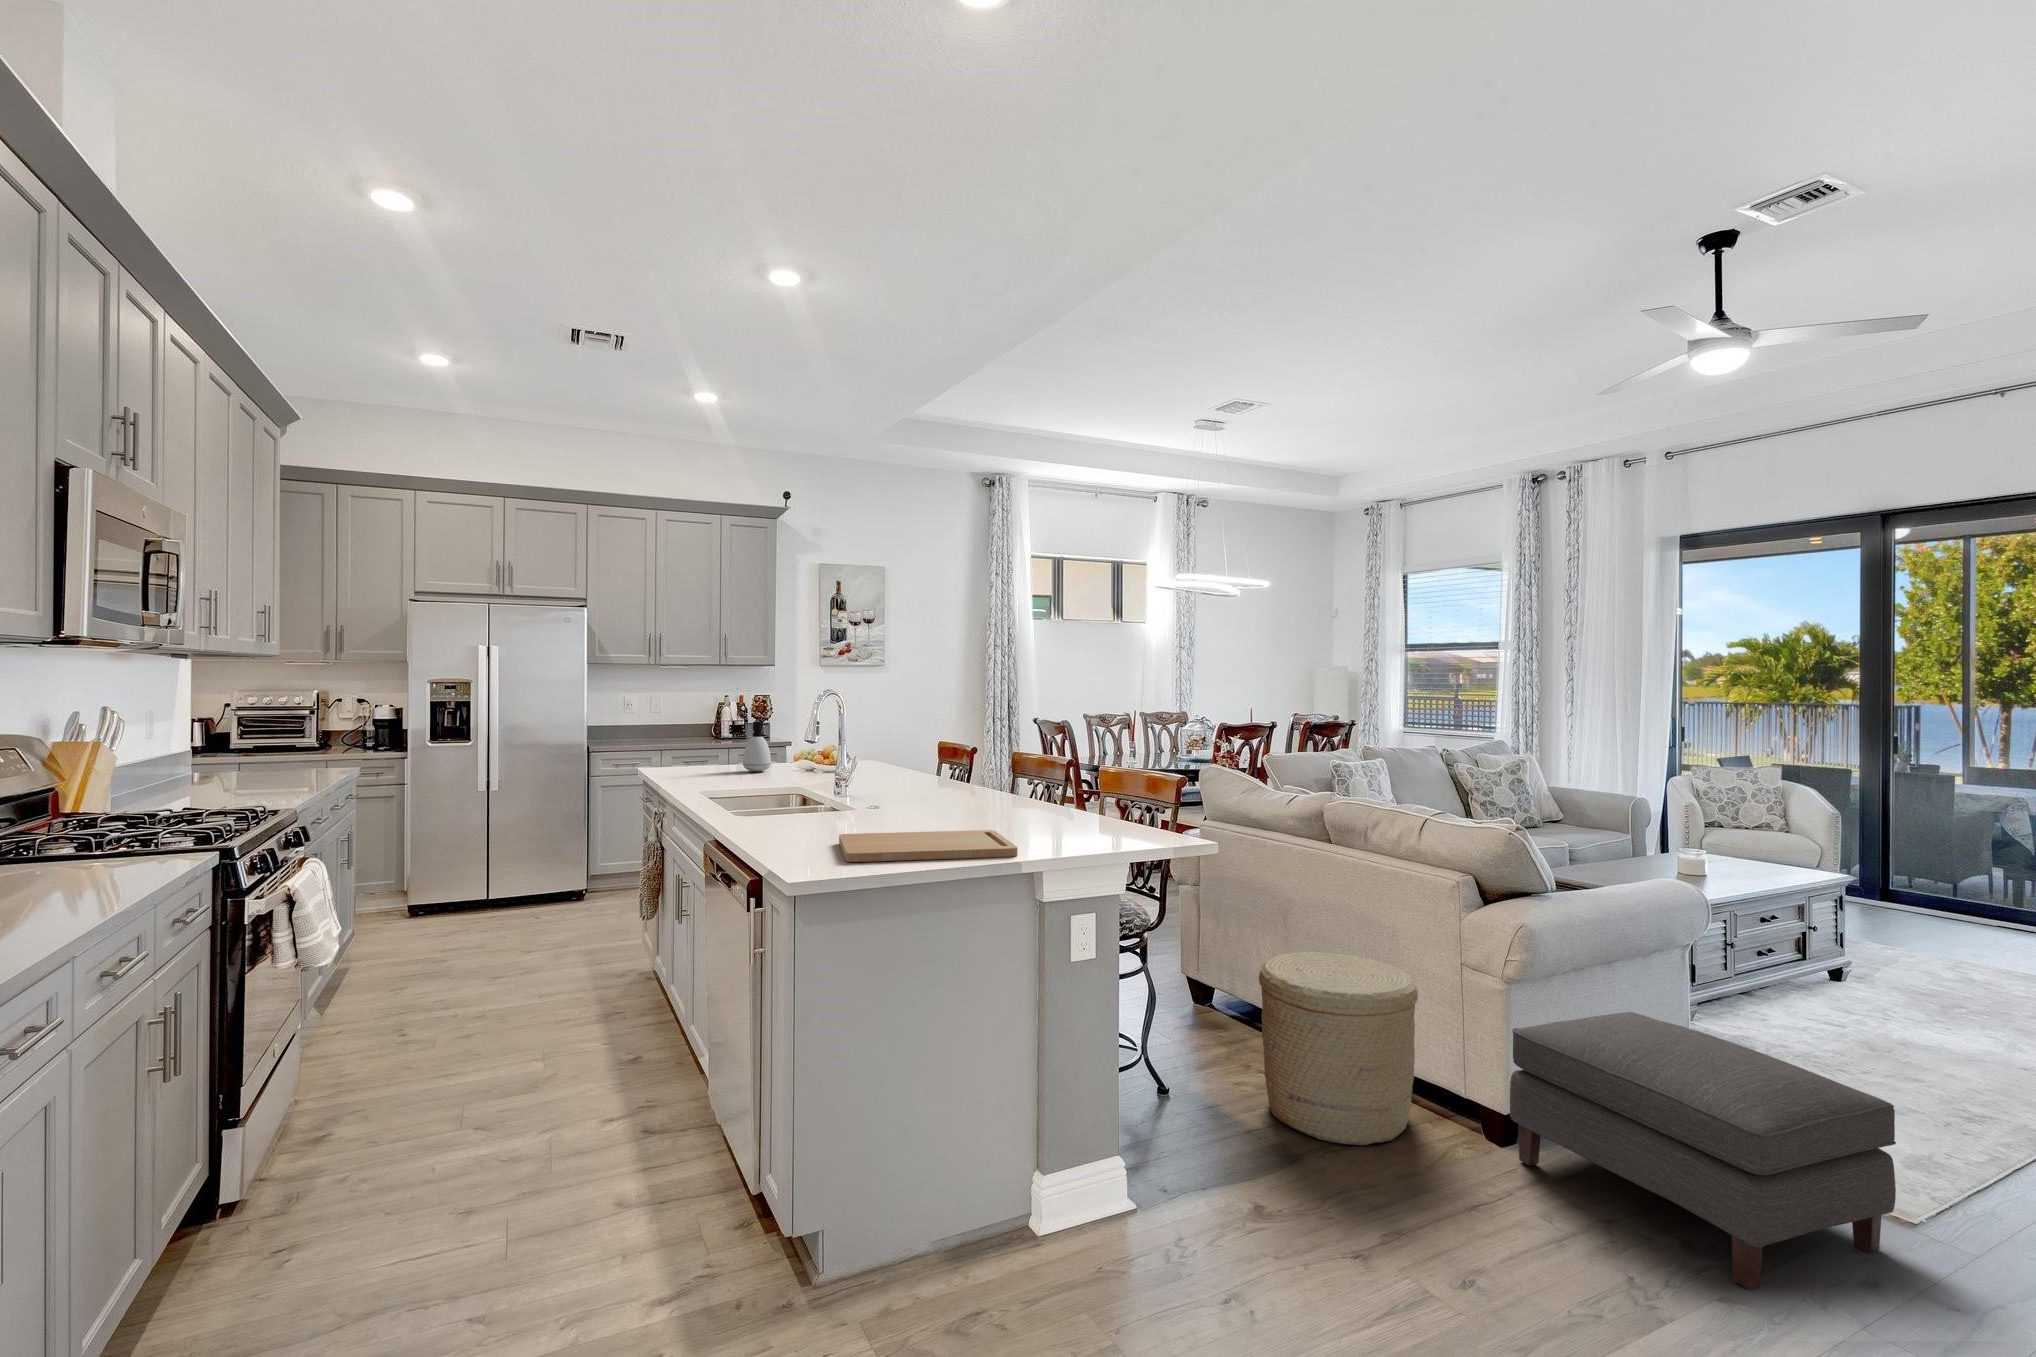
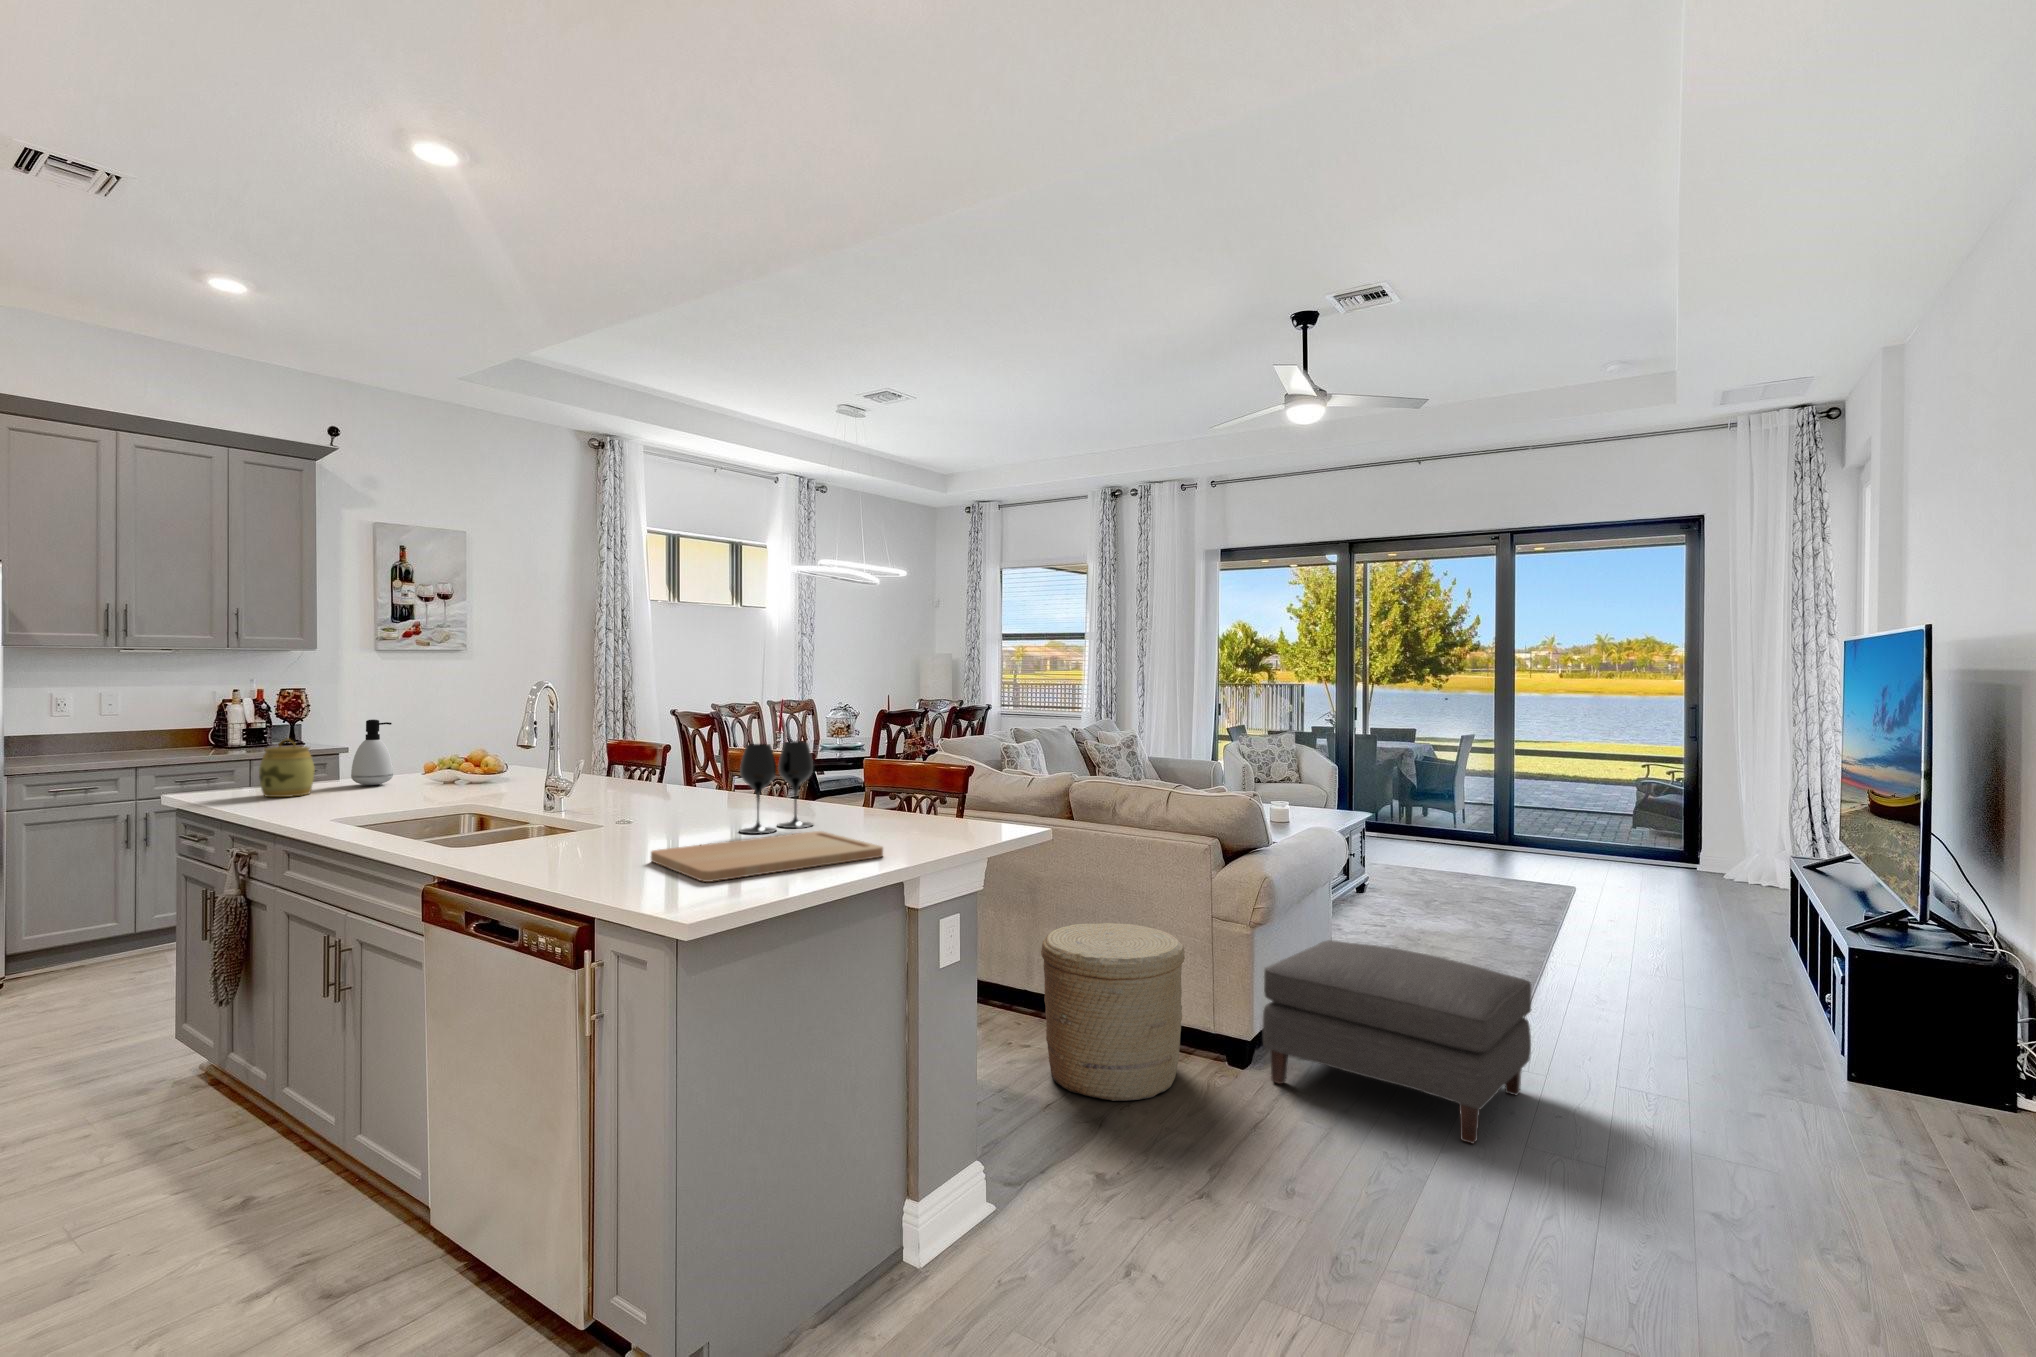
jar: none [681,733,715,777] -> present [259,738,315,797]
wine glass: none [942,750,1012,829] -> present [740,741,813,834]

